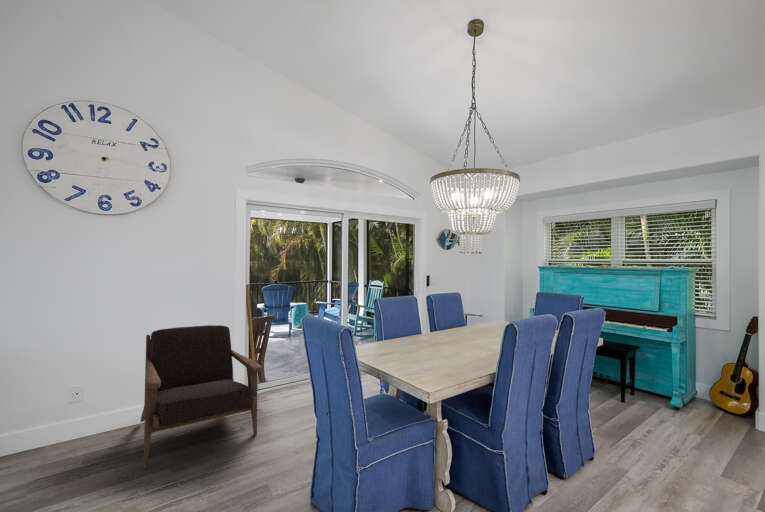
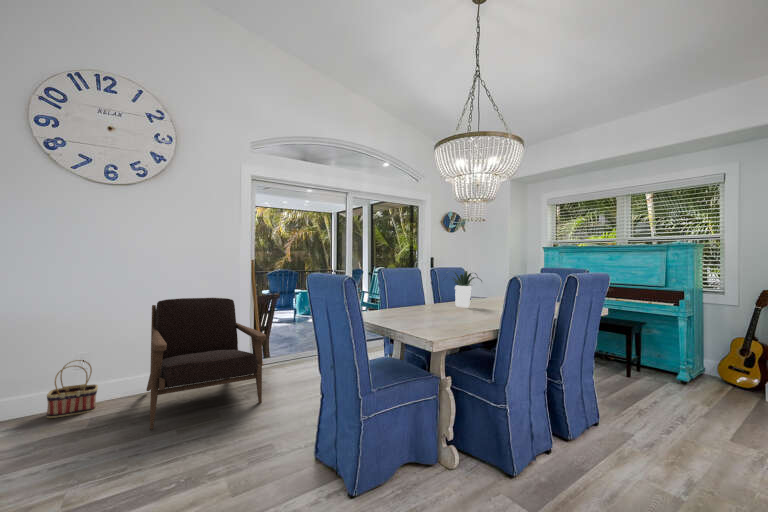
potted plant: none [438,299,479,337] -> present [452,271,482,307]
basket: none [38,393,91,455] -> present [46,360,98,418]

